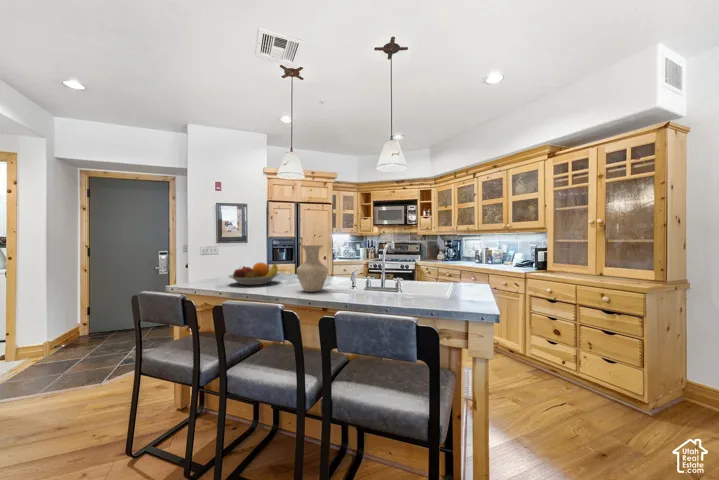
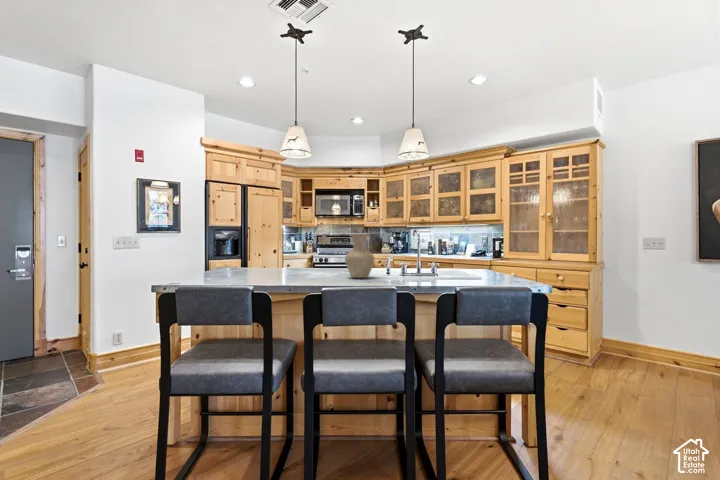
fruit bowl: present [228,263,279,285] -> none [254,253,306,276]

